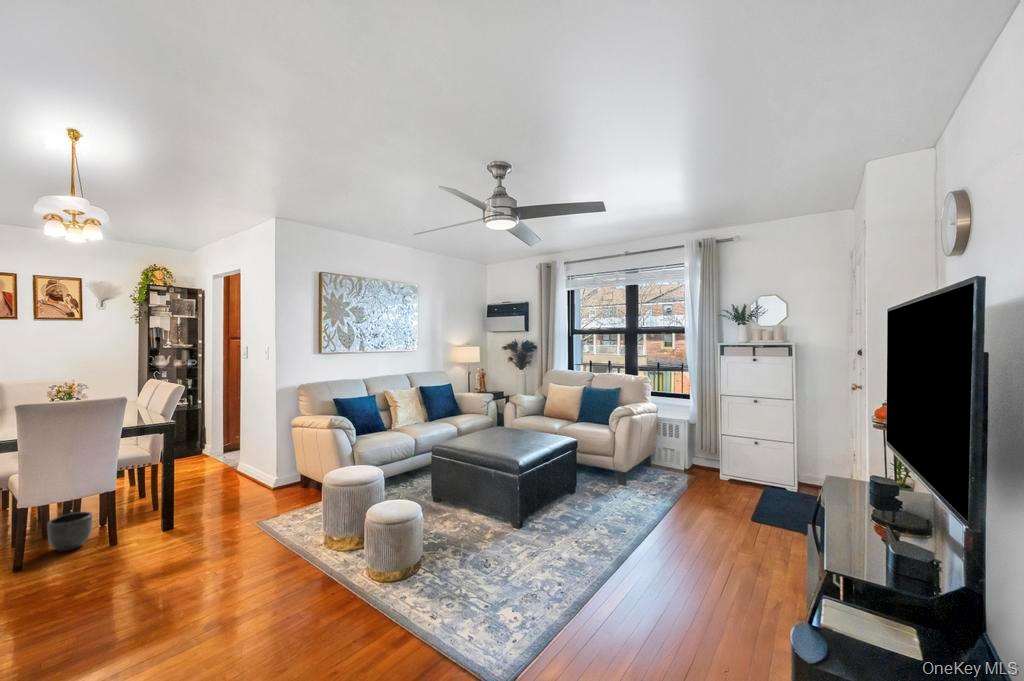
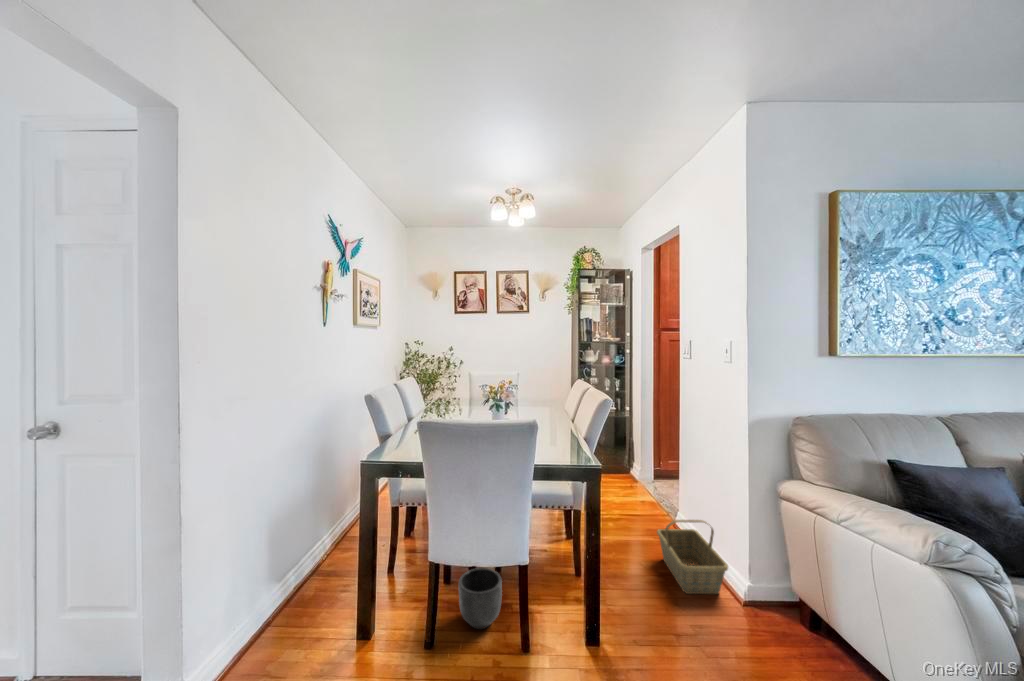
basket: none [221,453,266,494] -> present [657,520,728,594]

